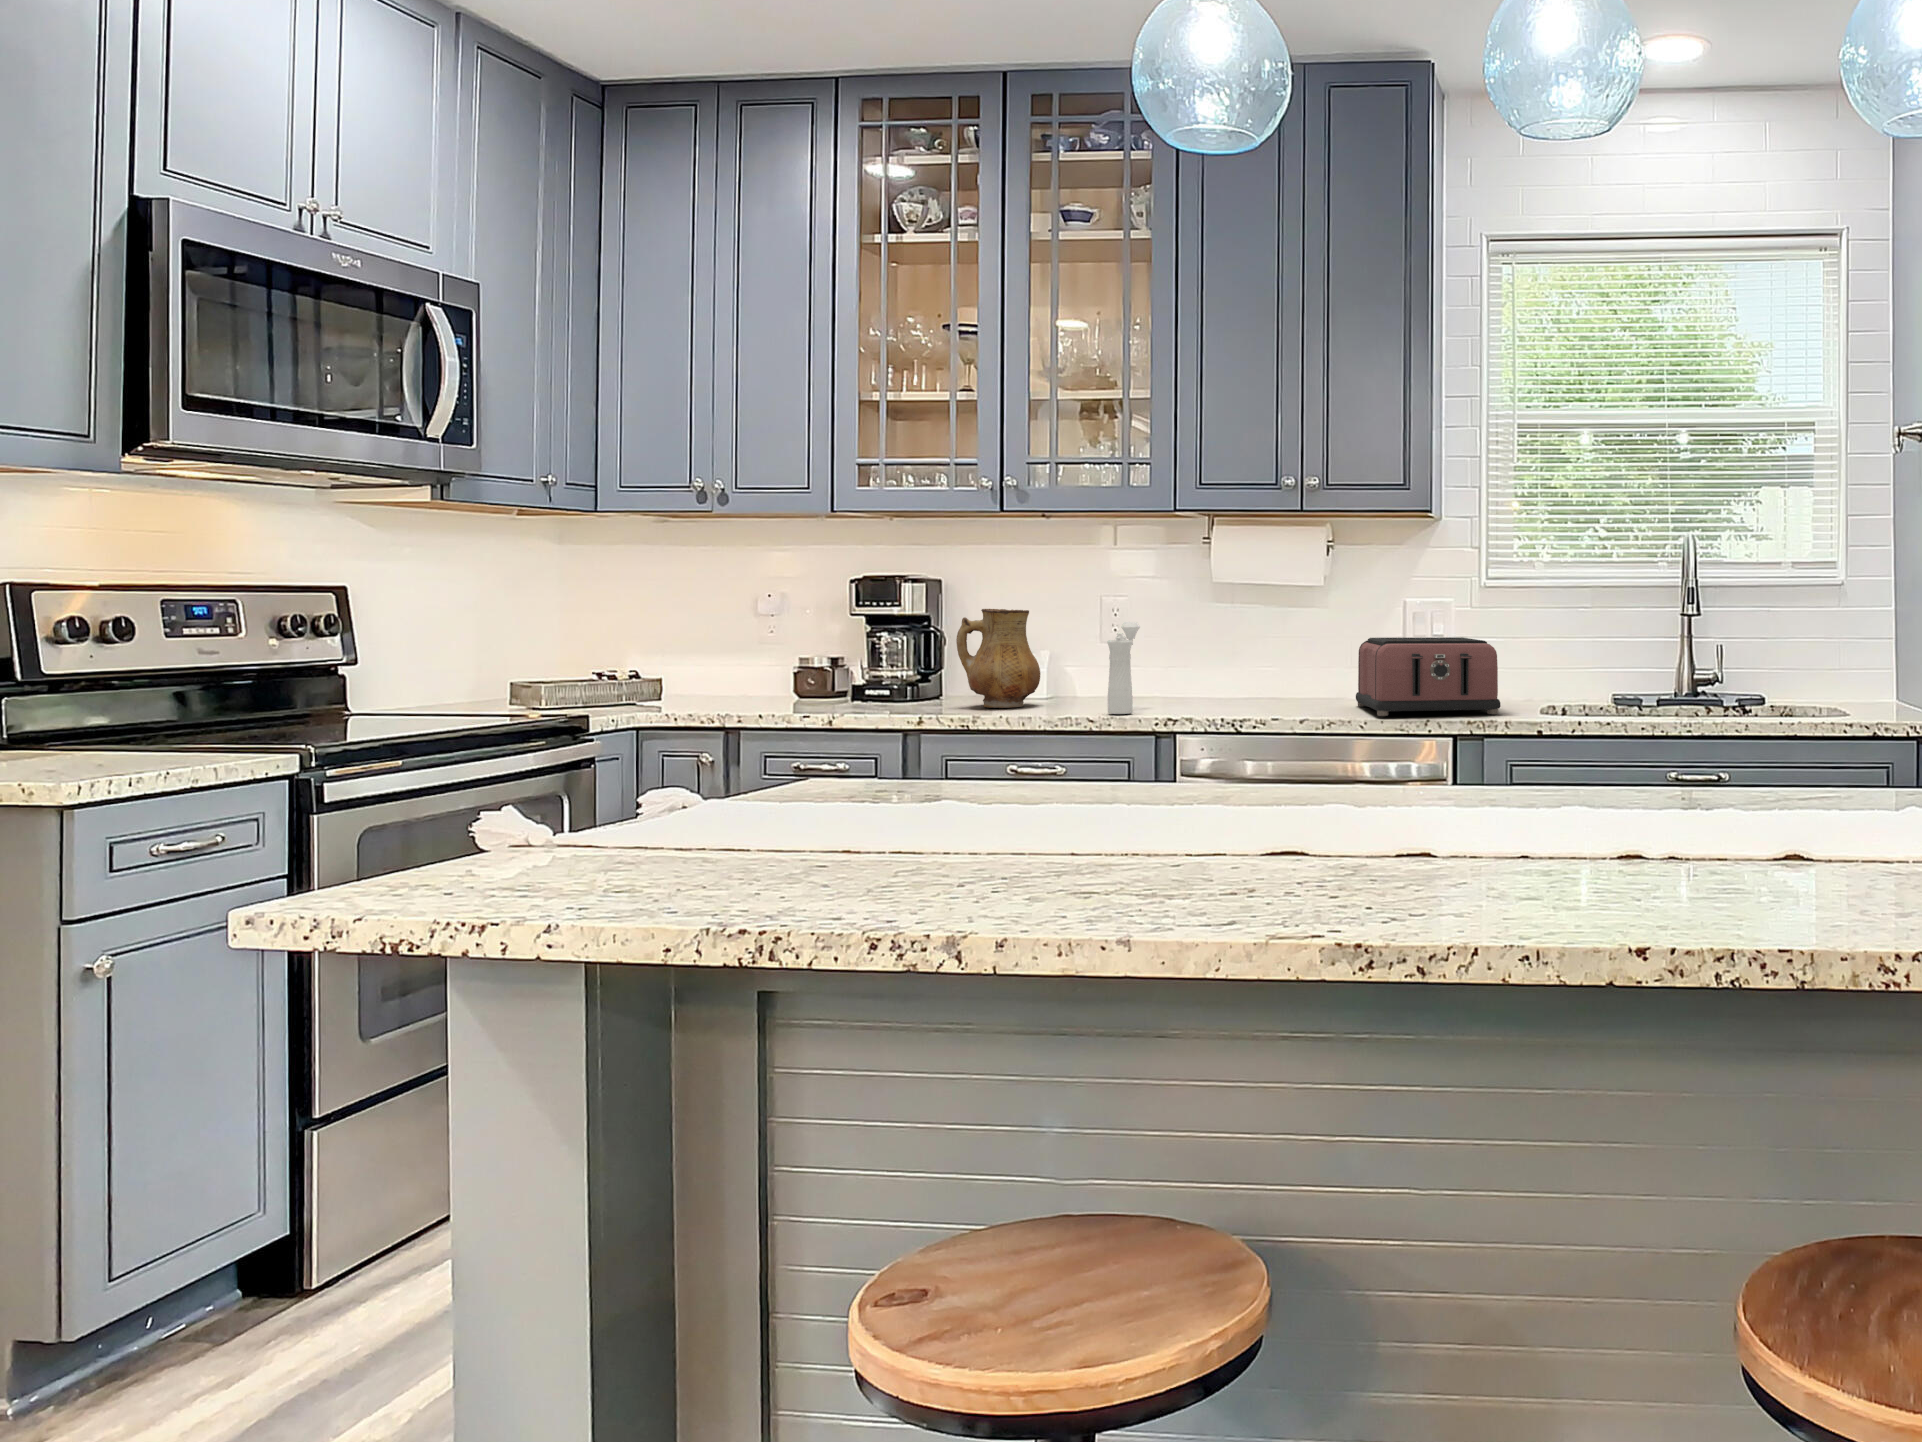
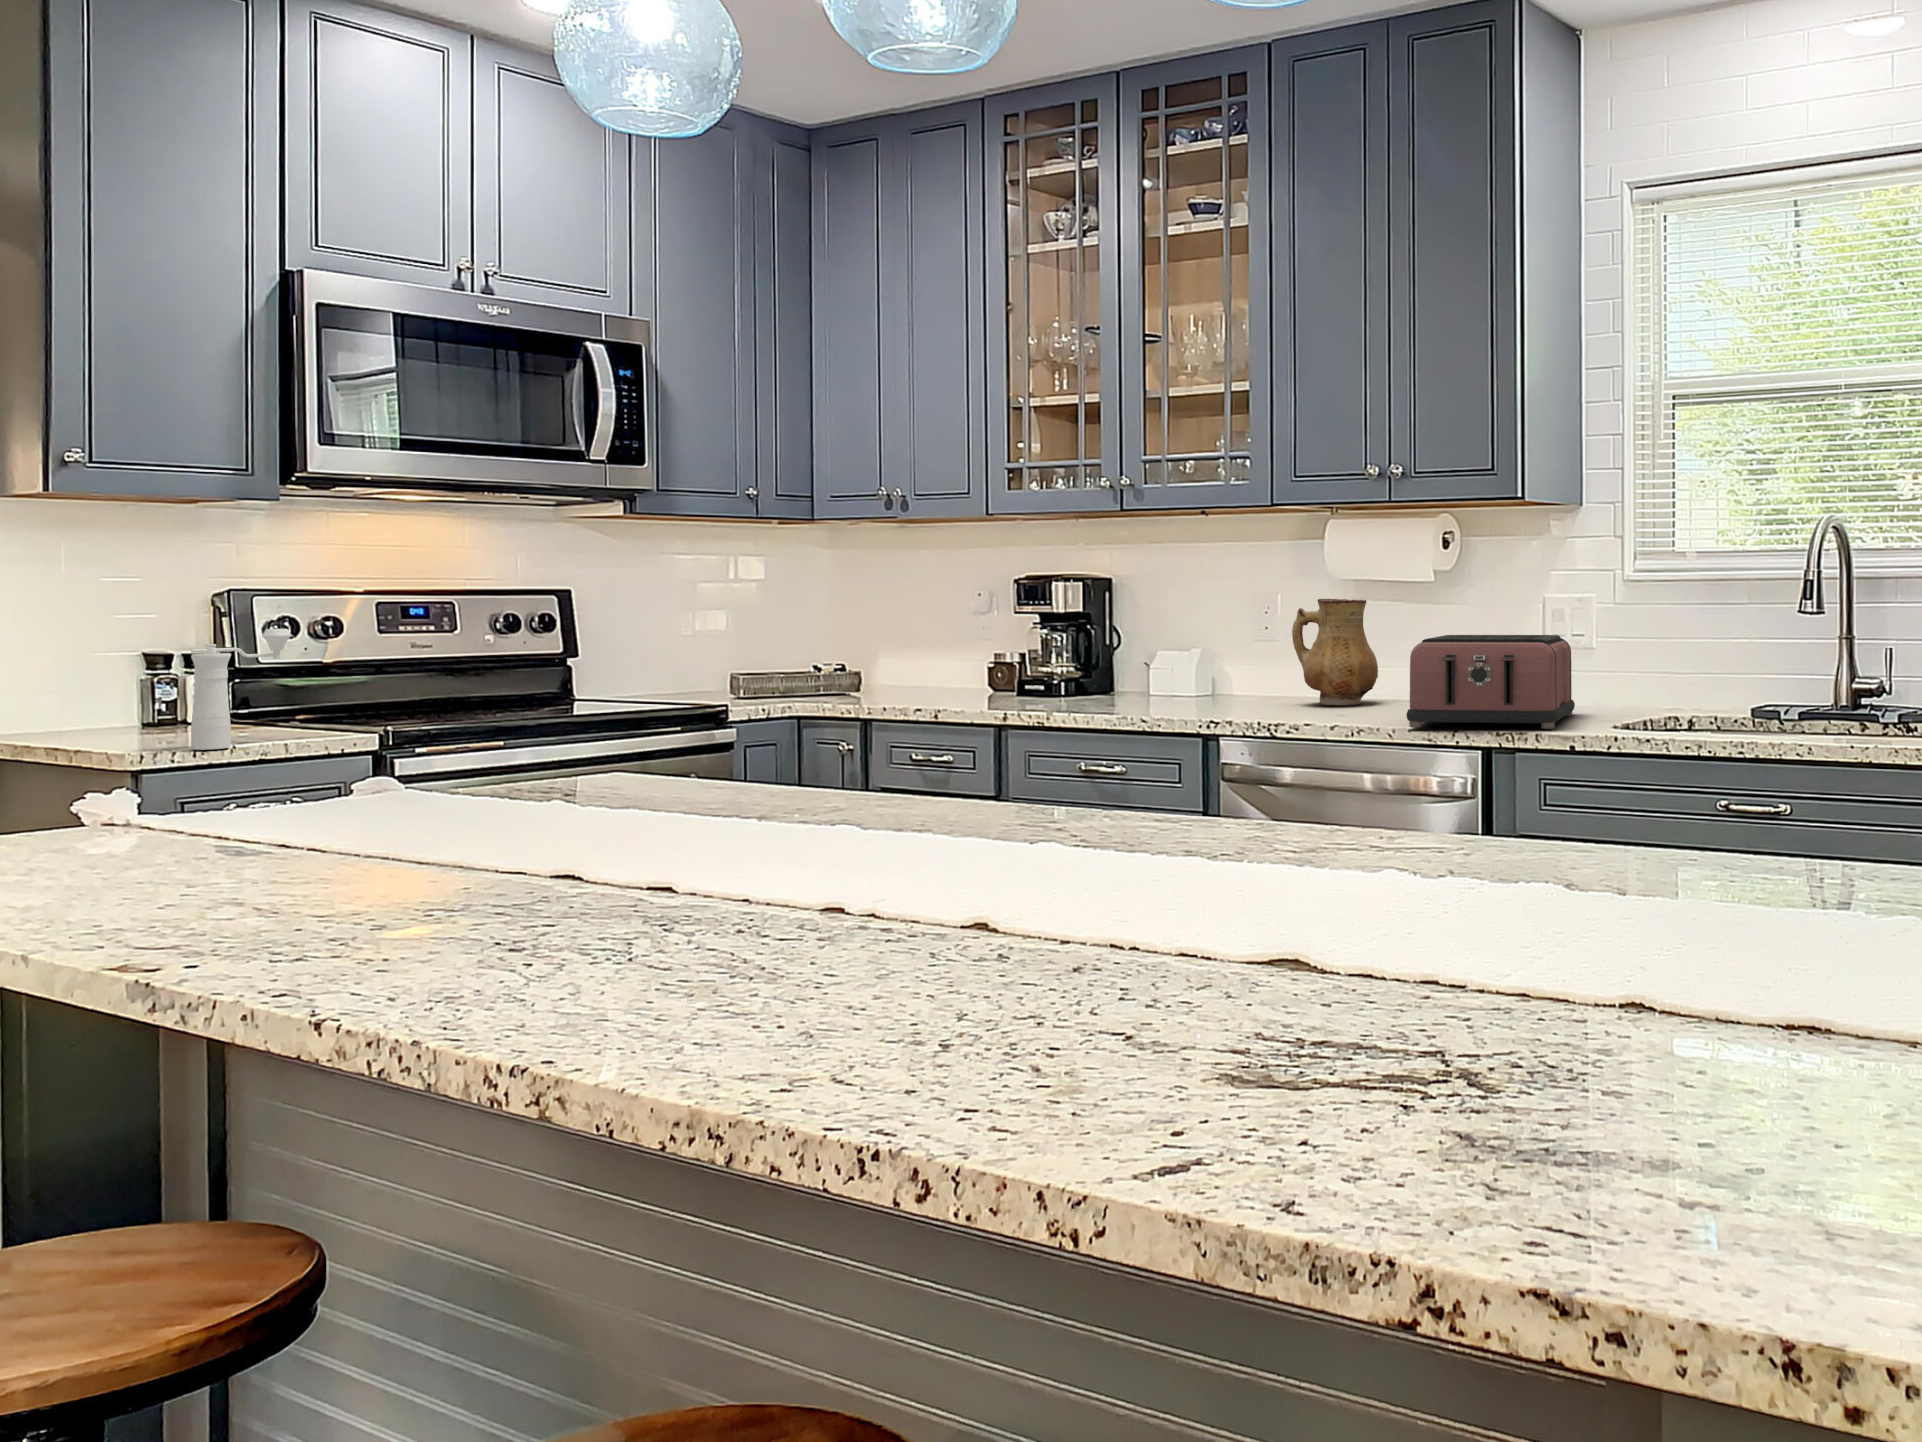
ceramic pitcher: present [956,609,1040,708] -> present [1292,599,1378,705]
pepper mill: present [1107,622,1140,714] -> present [191,629,291,750]

